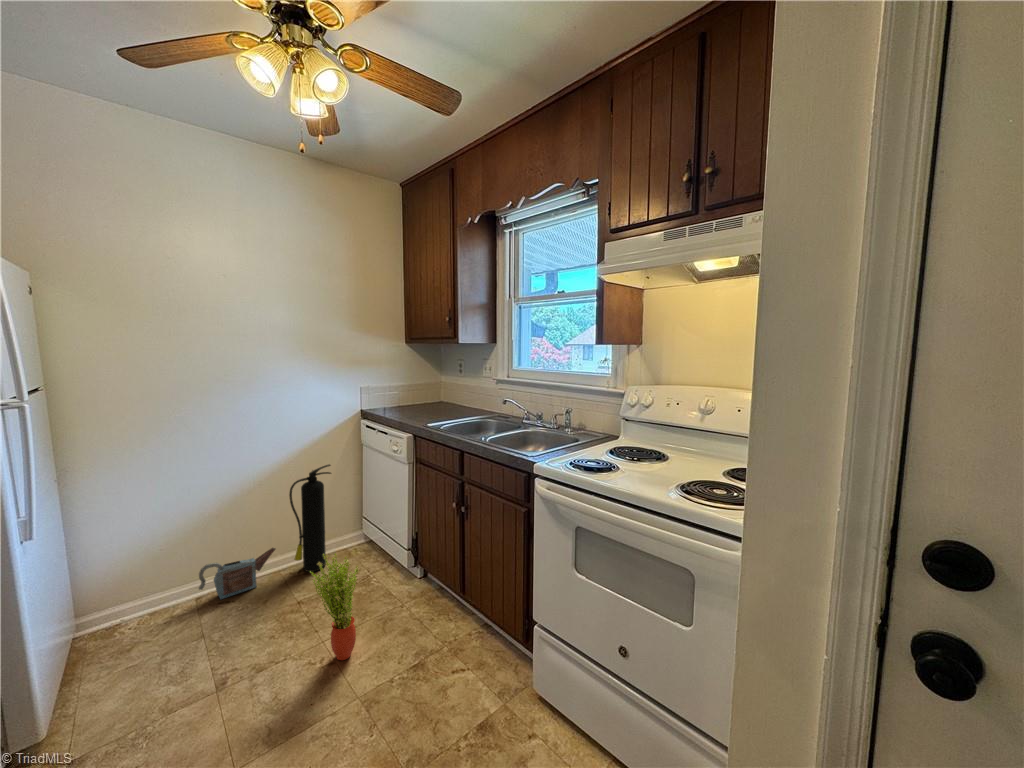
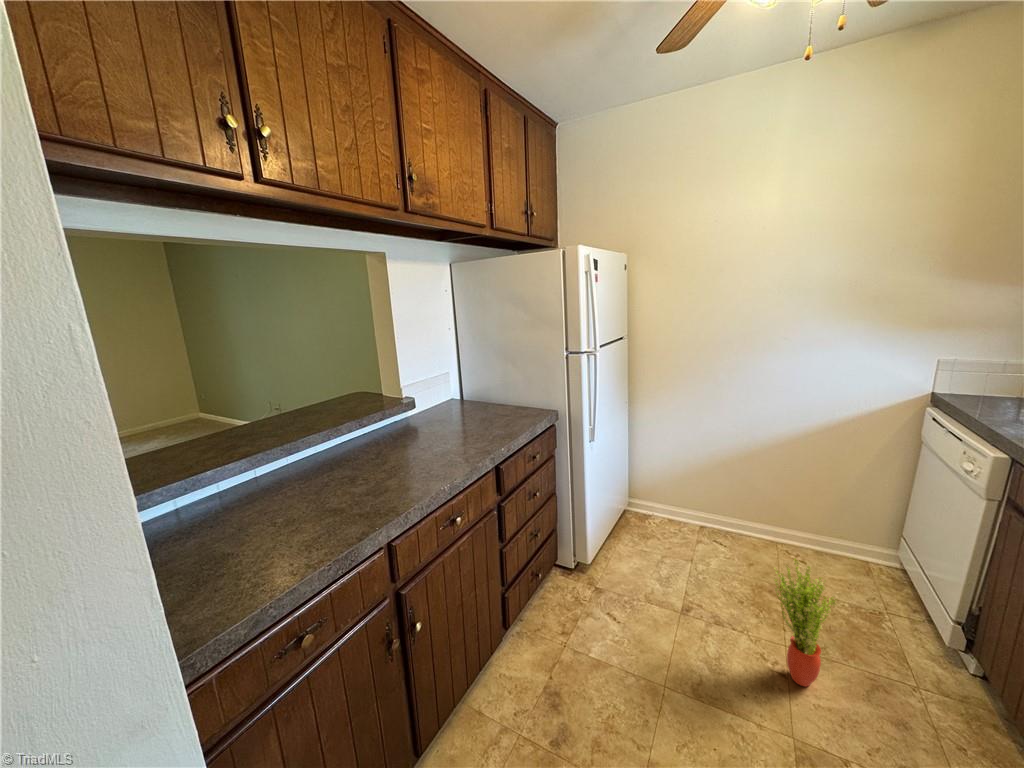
fire extinguisher: present [289,464,331,572] -> none [793,453,860,567]
watering can: present [199,548,275,599] -> none [701,503,775,545]

